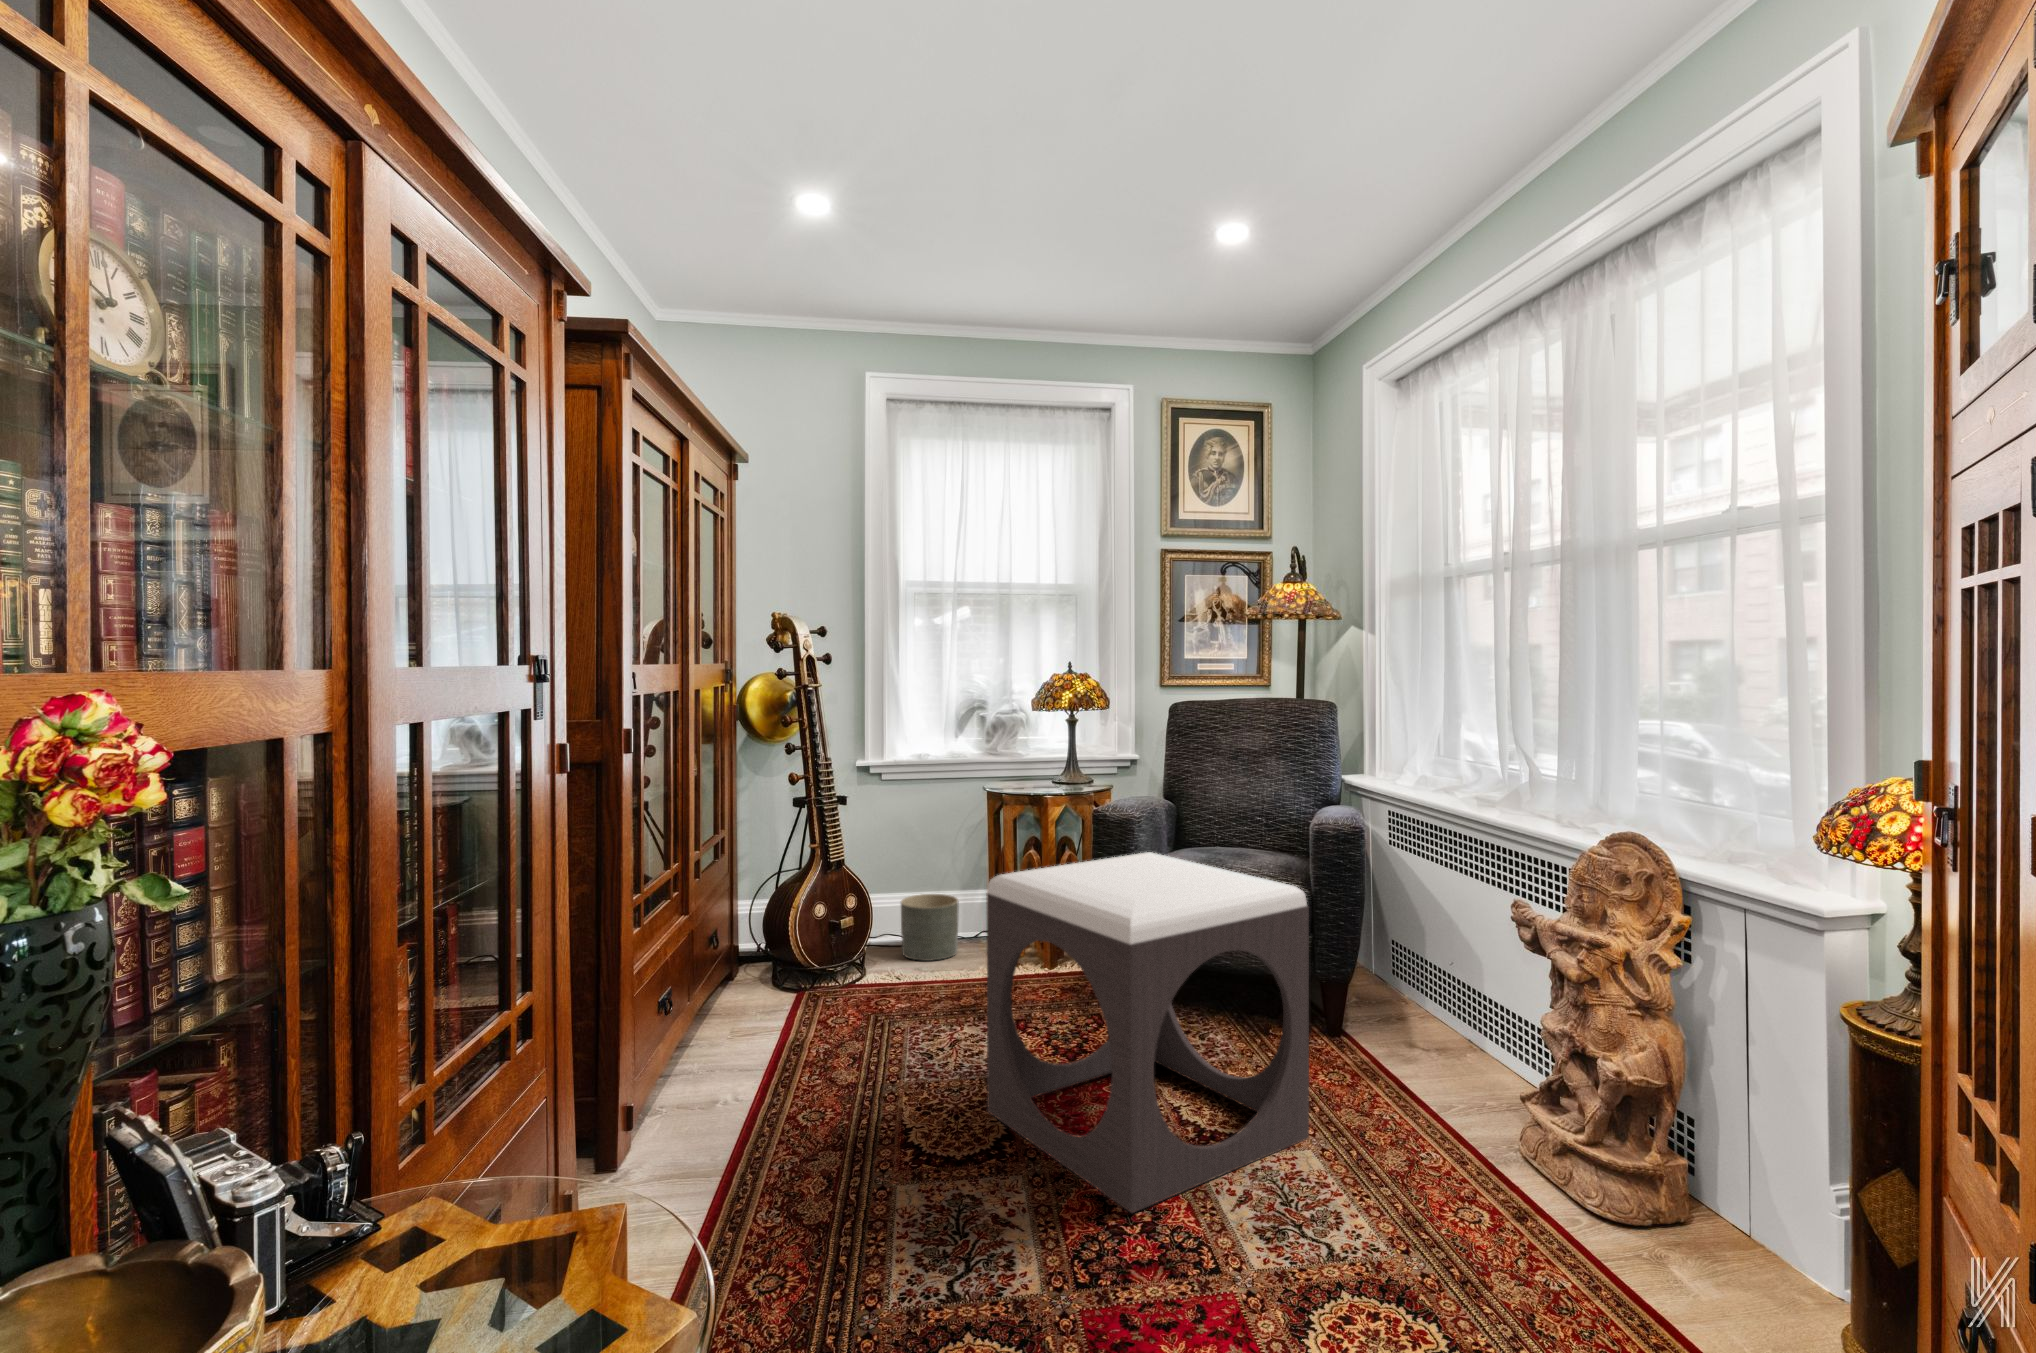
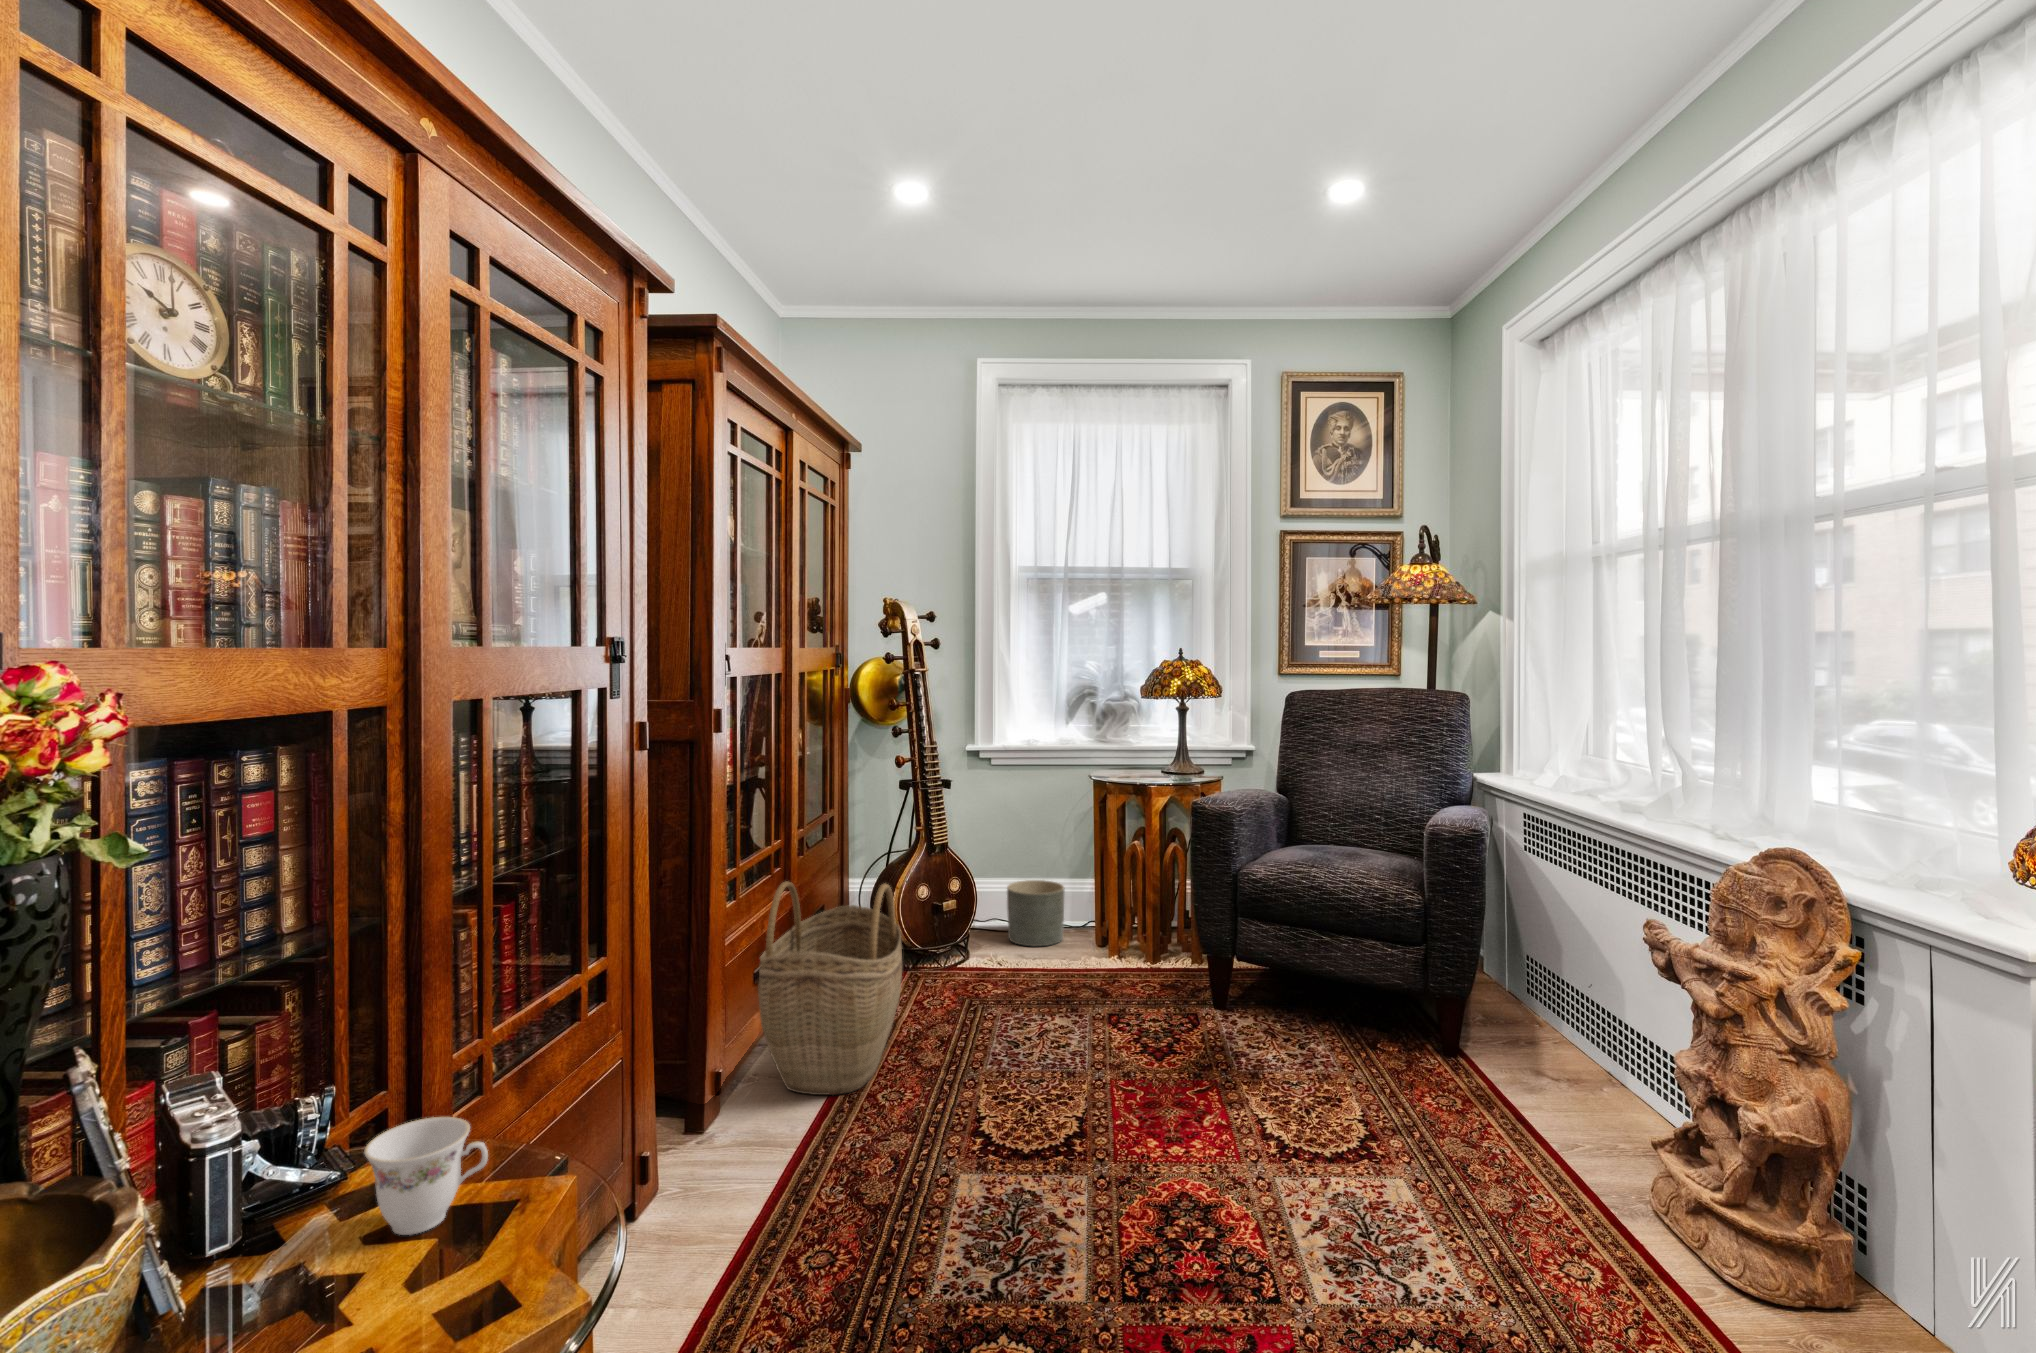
footstool: present [986,852,1309,1213] -> none [1064,849,1405,1228]
woven basket: none [670,902,815,1123] -> present [758,881,902,1095]
teacup: none [406,1145,530,1266] -> present [364,1117,488,1235]

